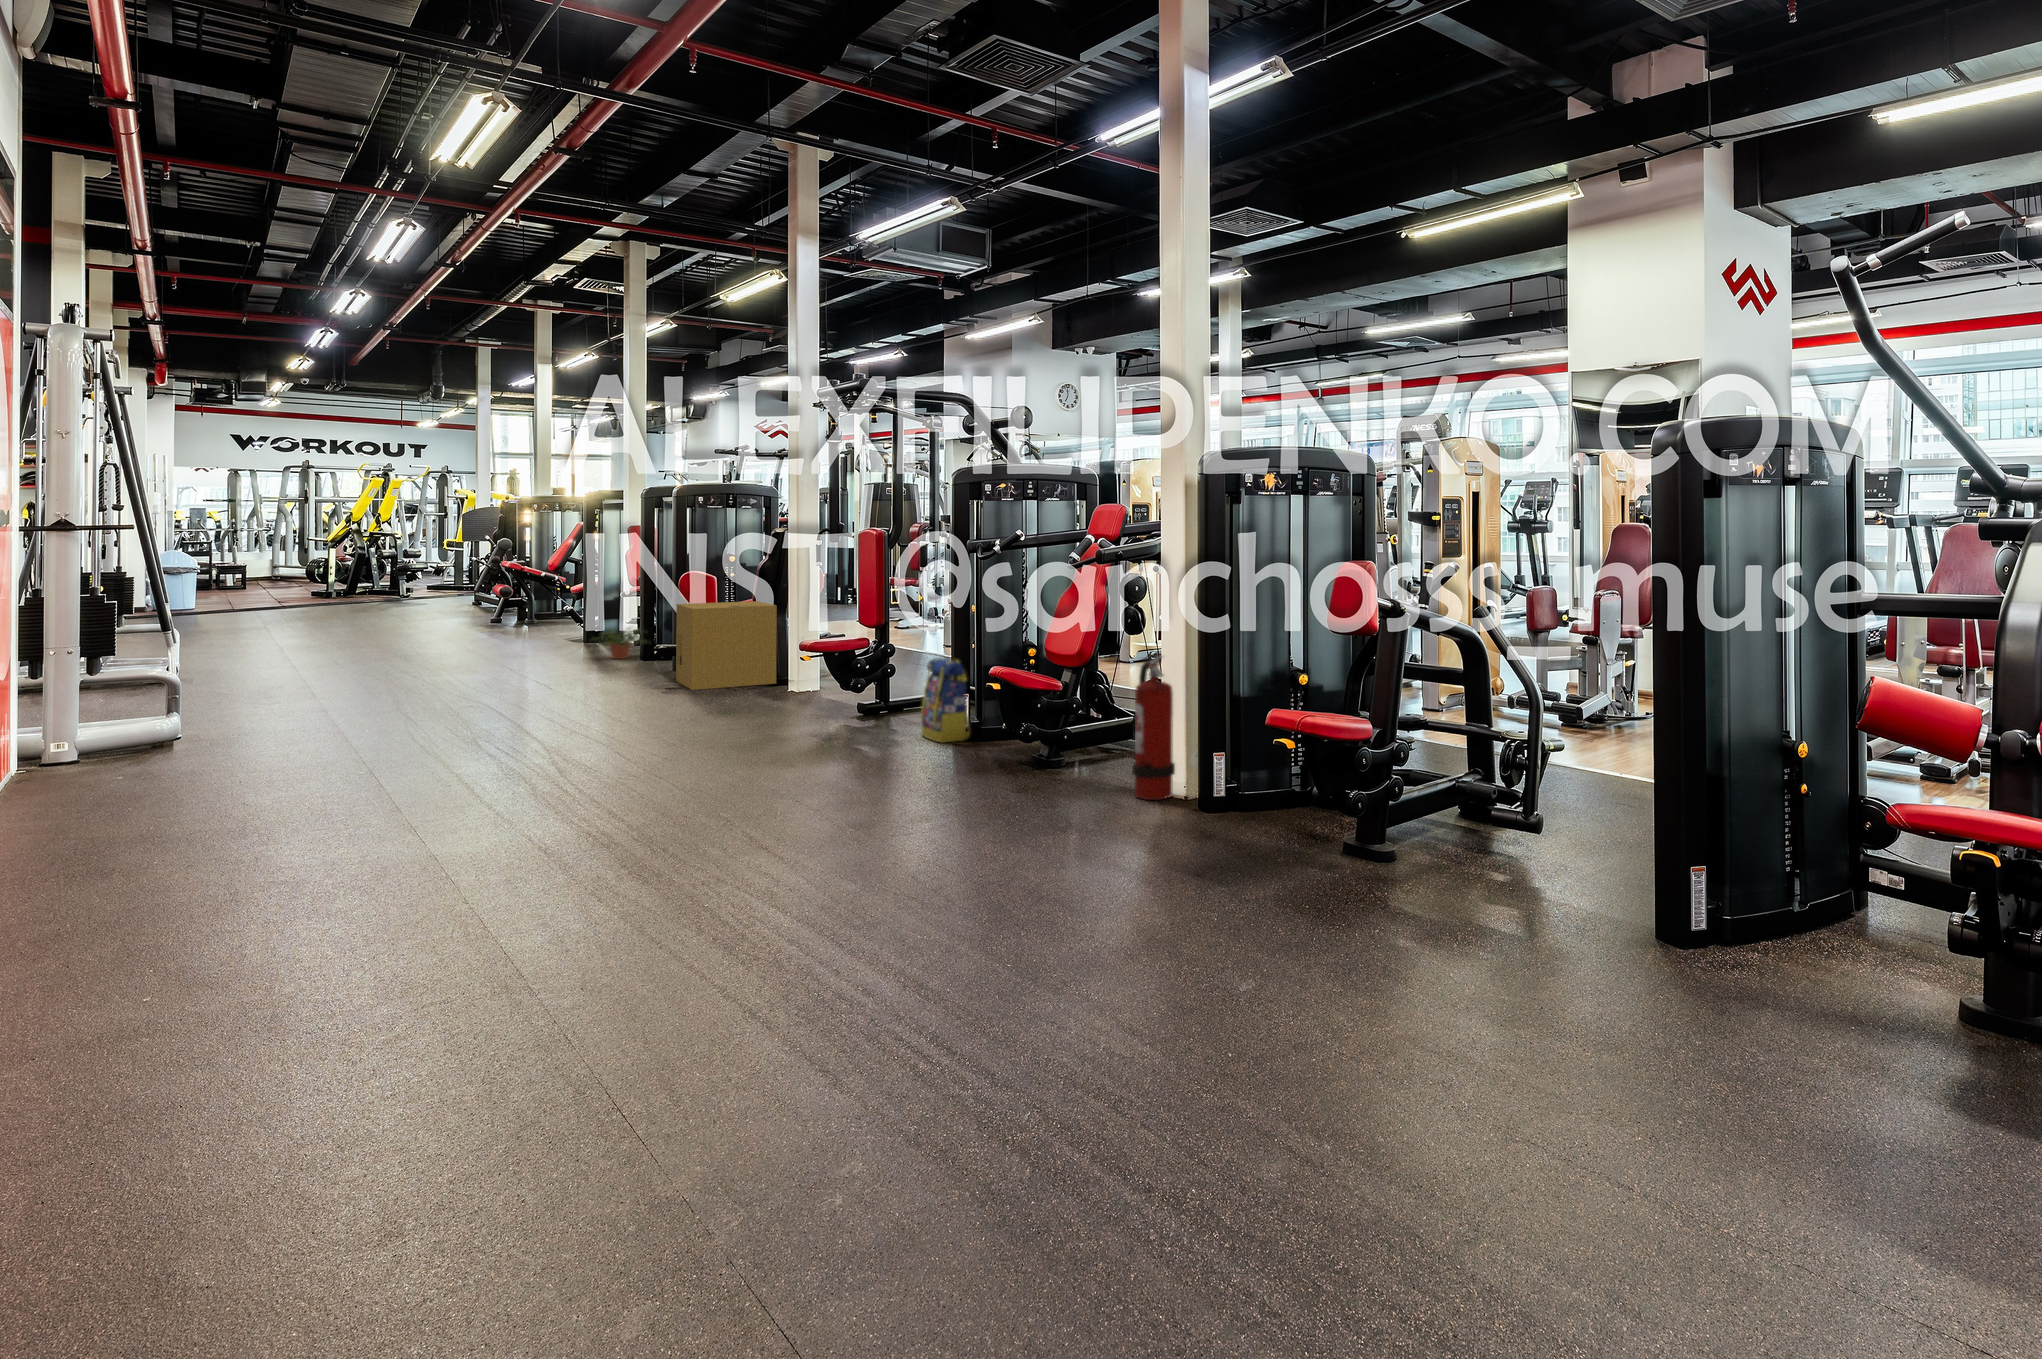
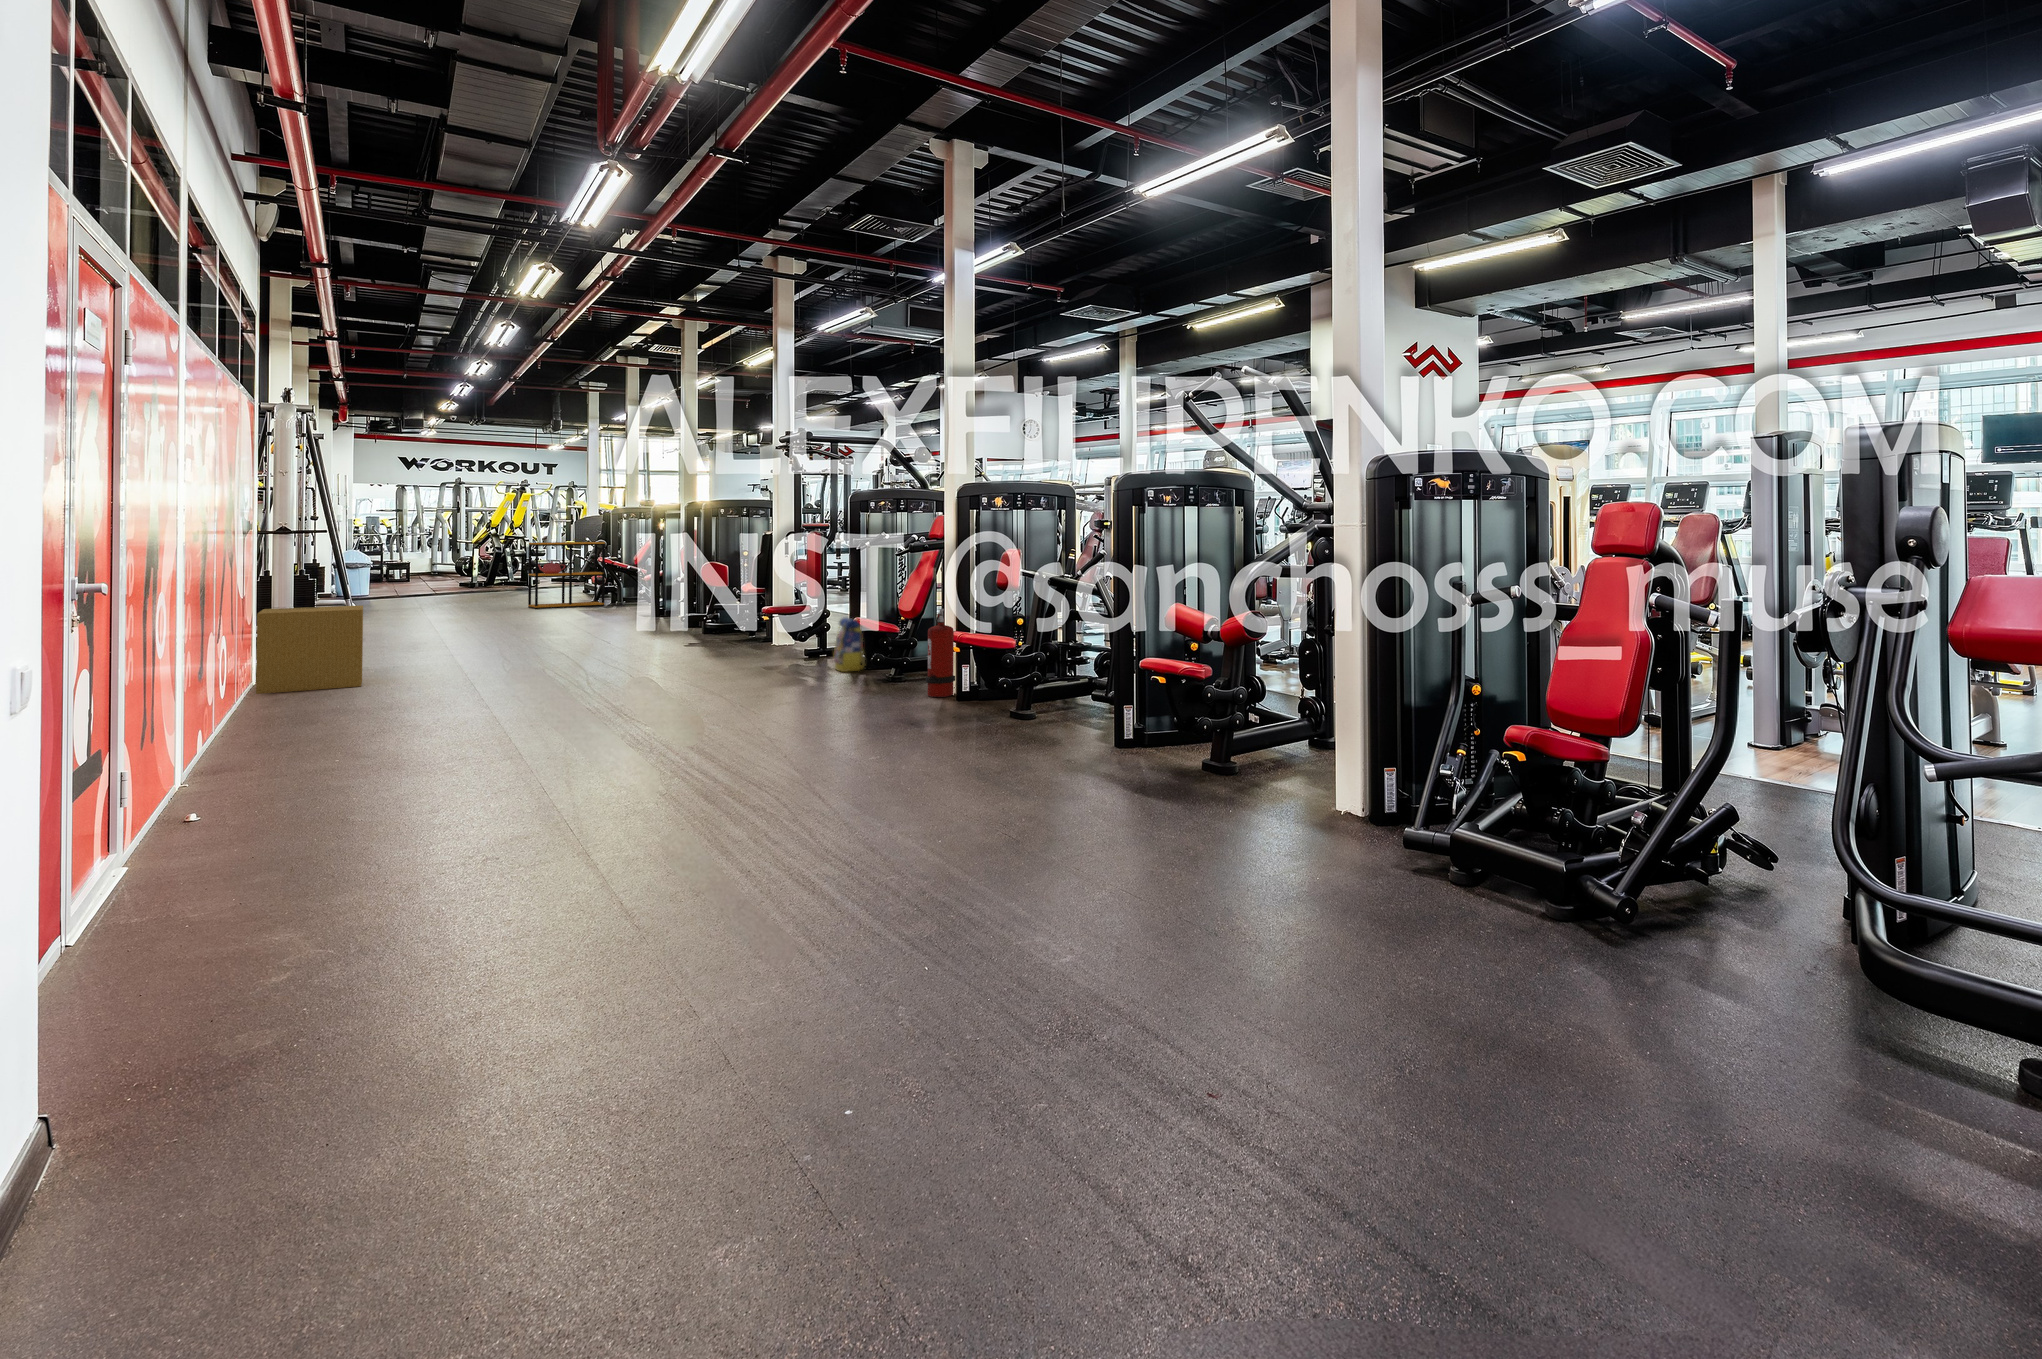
shelving unit: none [409,541,510,629] -> present [528,542,605,609]
cardboard box: present [676,601,777,690] -> present [256,605,363,694]
potted plant: present [592,628,647,659] -> none [648,604,695,628]

